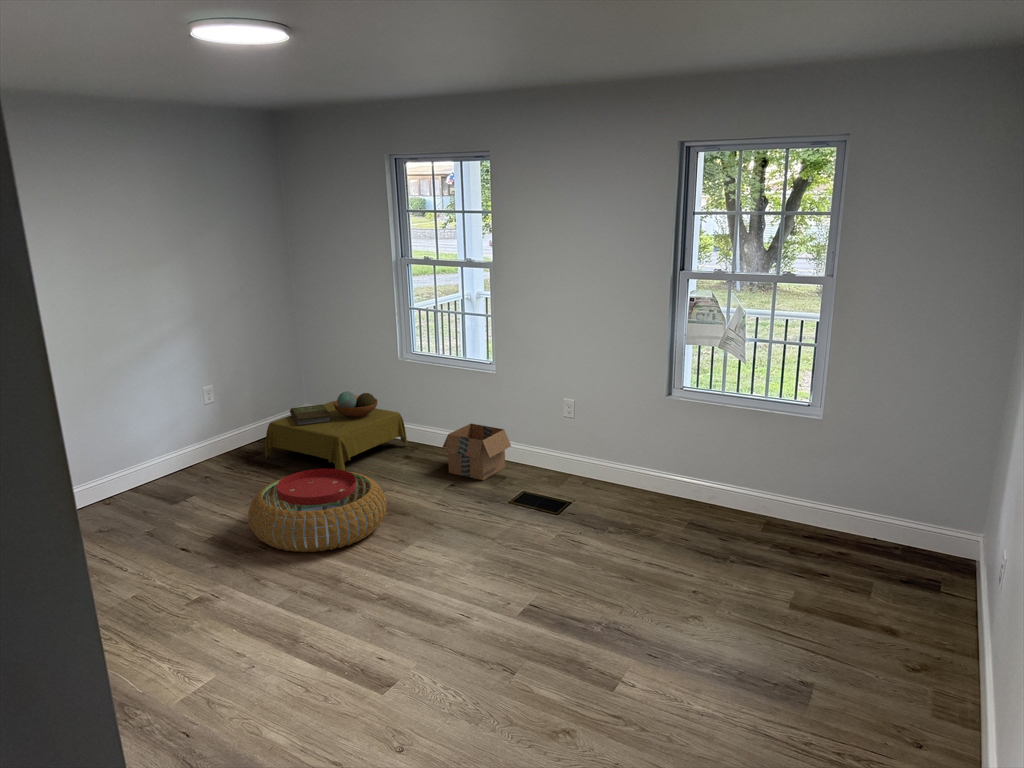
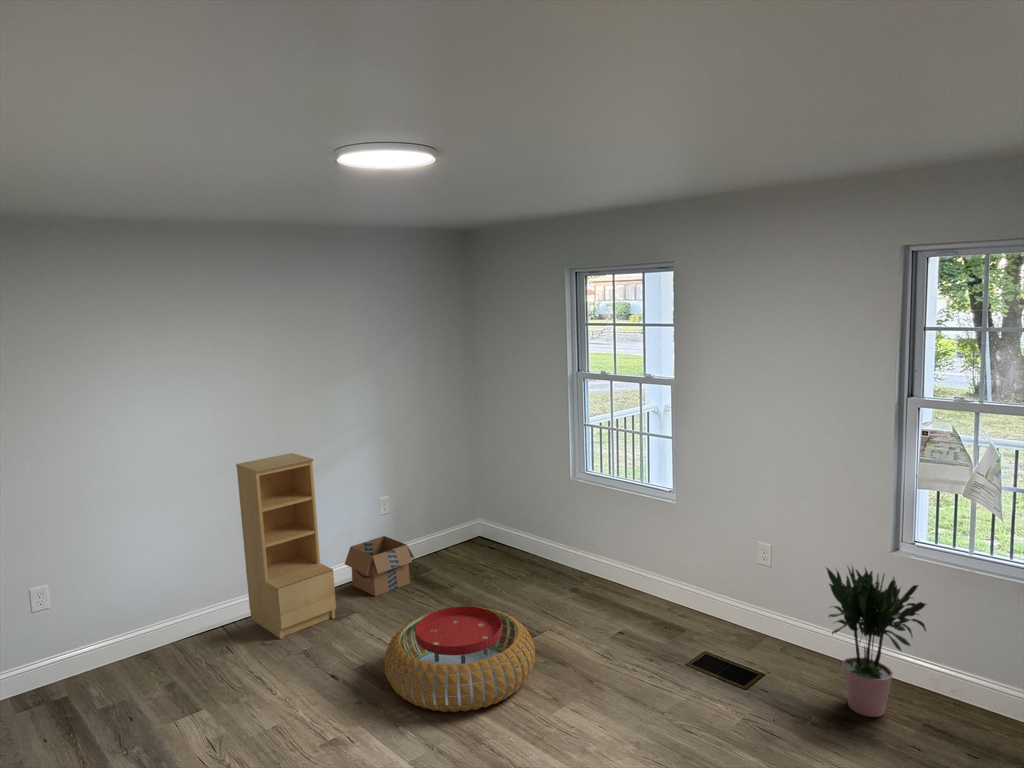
bookshelf: none [60,339,179,519] -> present [236,453,336,639]
side table: present [265,391,407,470] -> none [432,513,578,607]
potted plant: none [619,398,697,518] -> present [826,567,926,717]
cardboard box: present [442,423,511,480] -> present [345,536,414,596]

